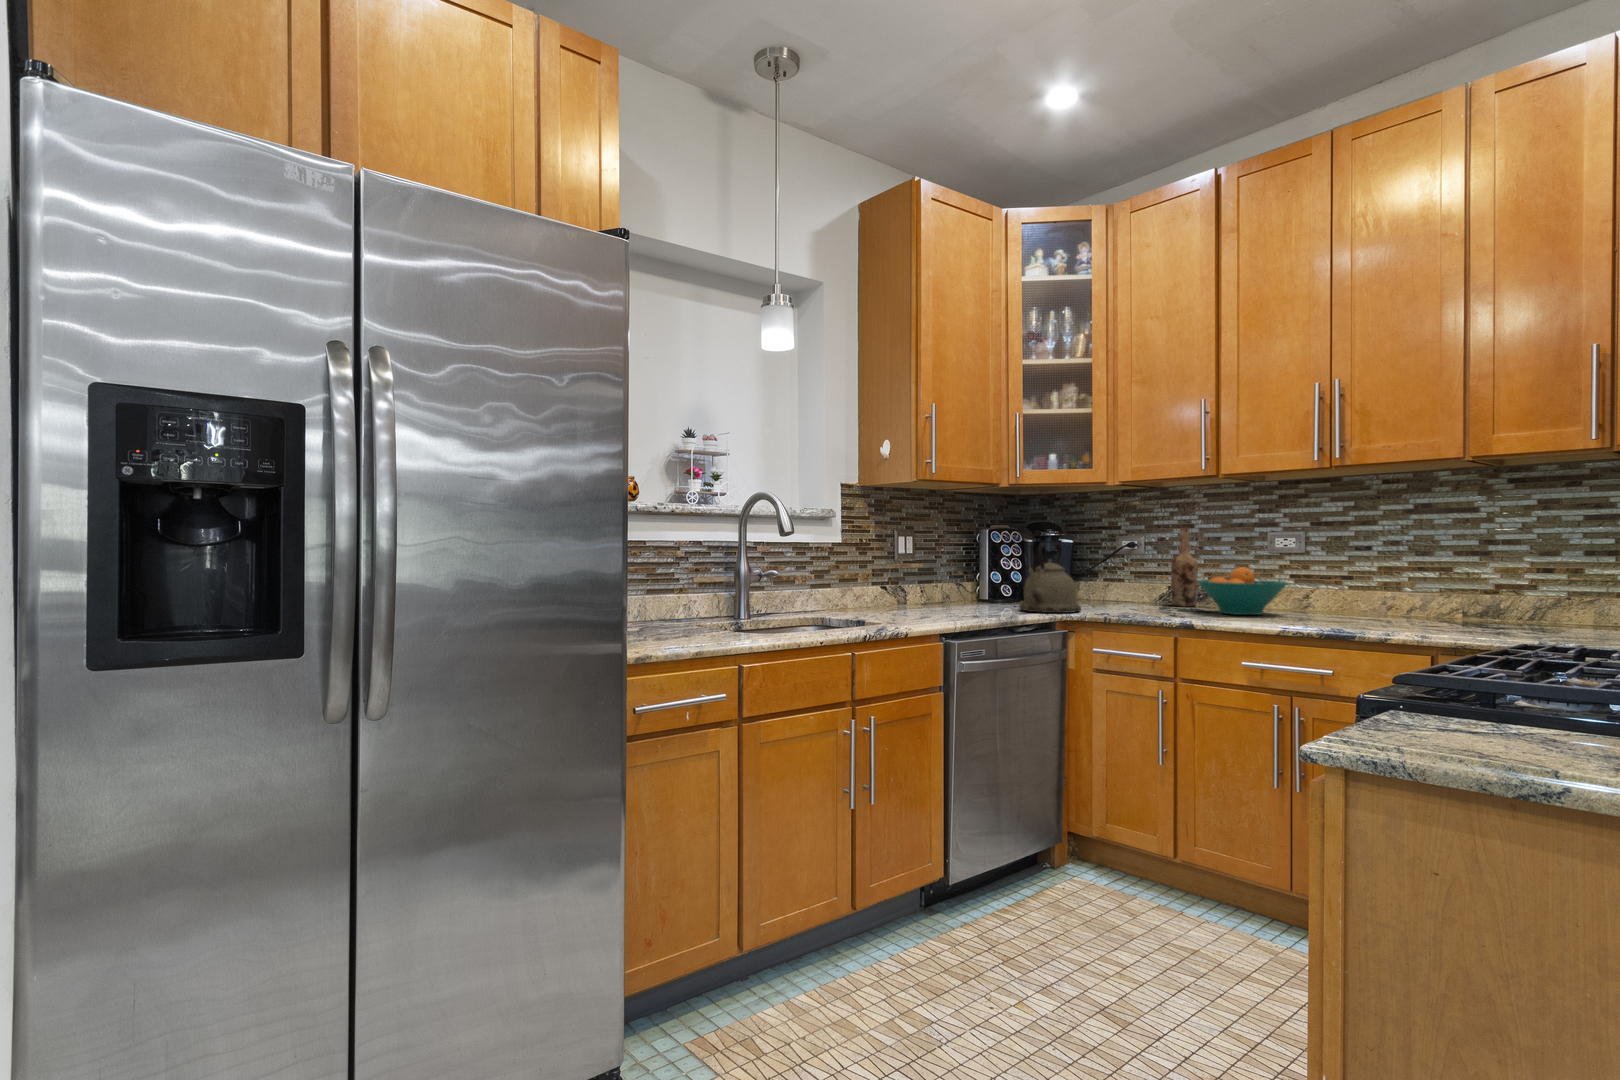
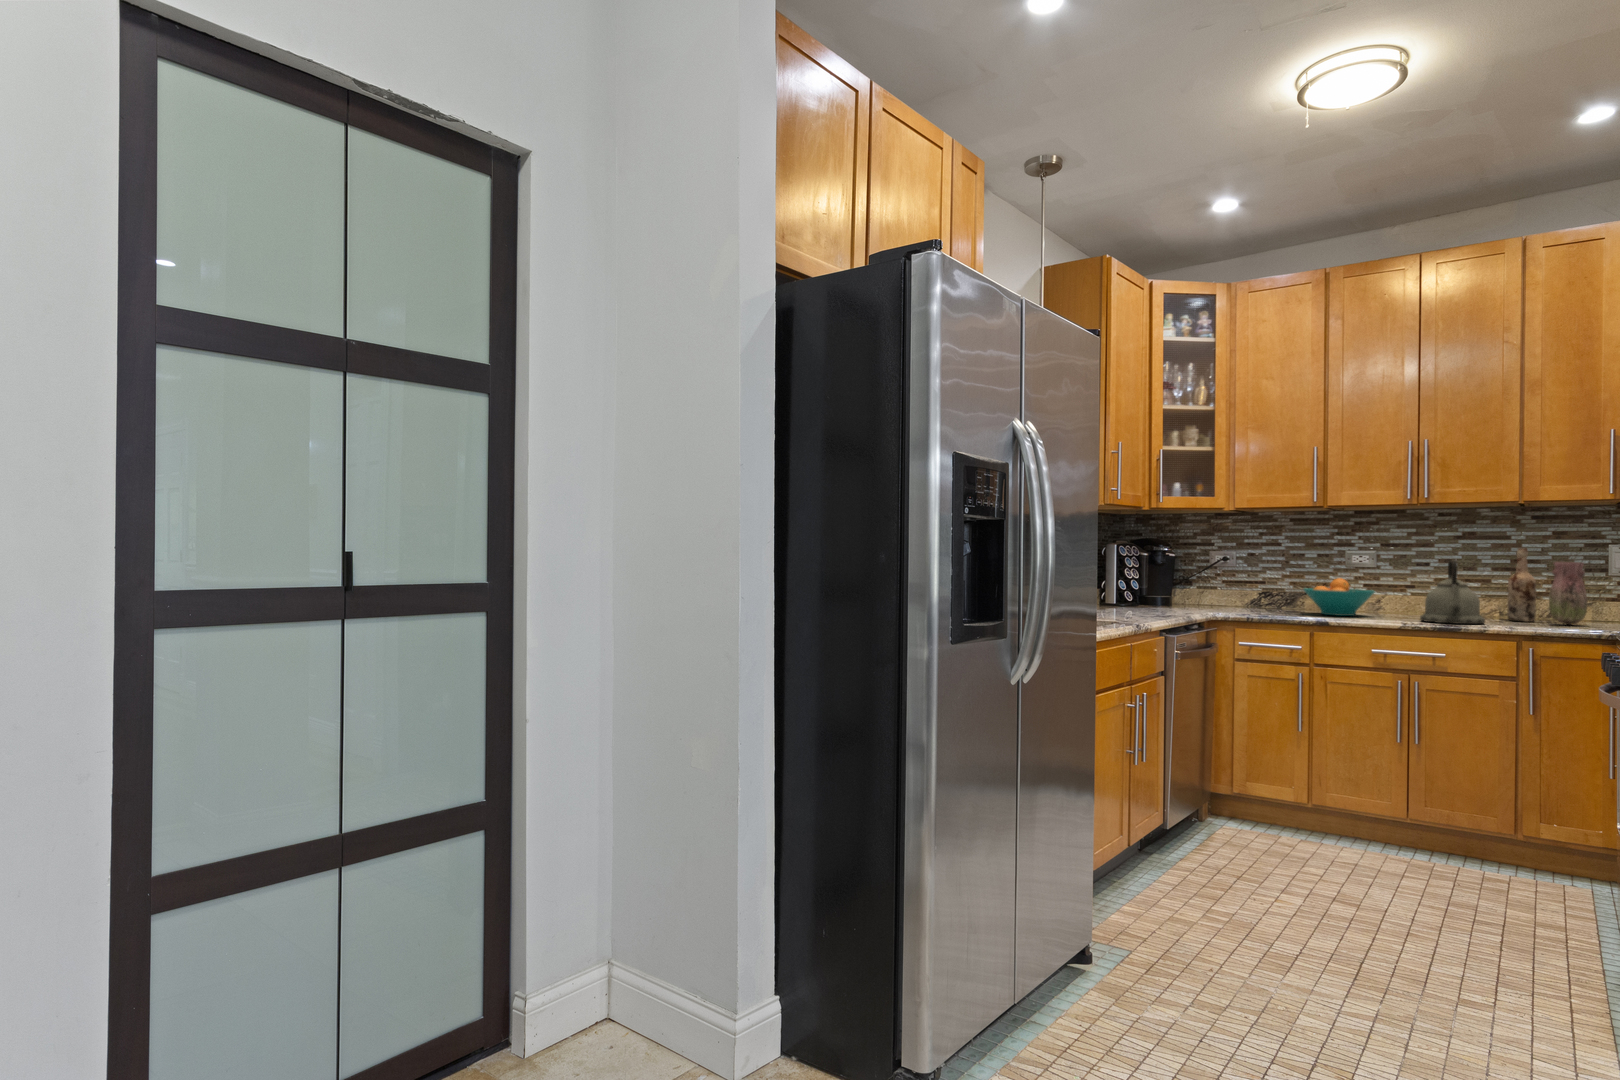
wine bottle: present [1171,528,1198,606] -> present [1508,548,1536,622]
vase: none [1516,541,1573,631] -> present [1549,562,1588,625]
kettle: present [1019,543,1081,613] -> present [1420,561,1485,624]

